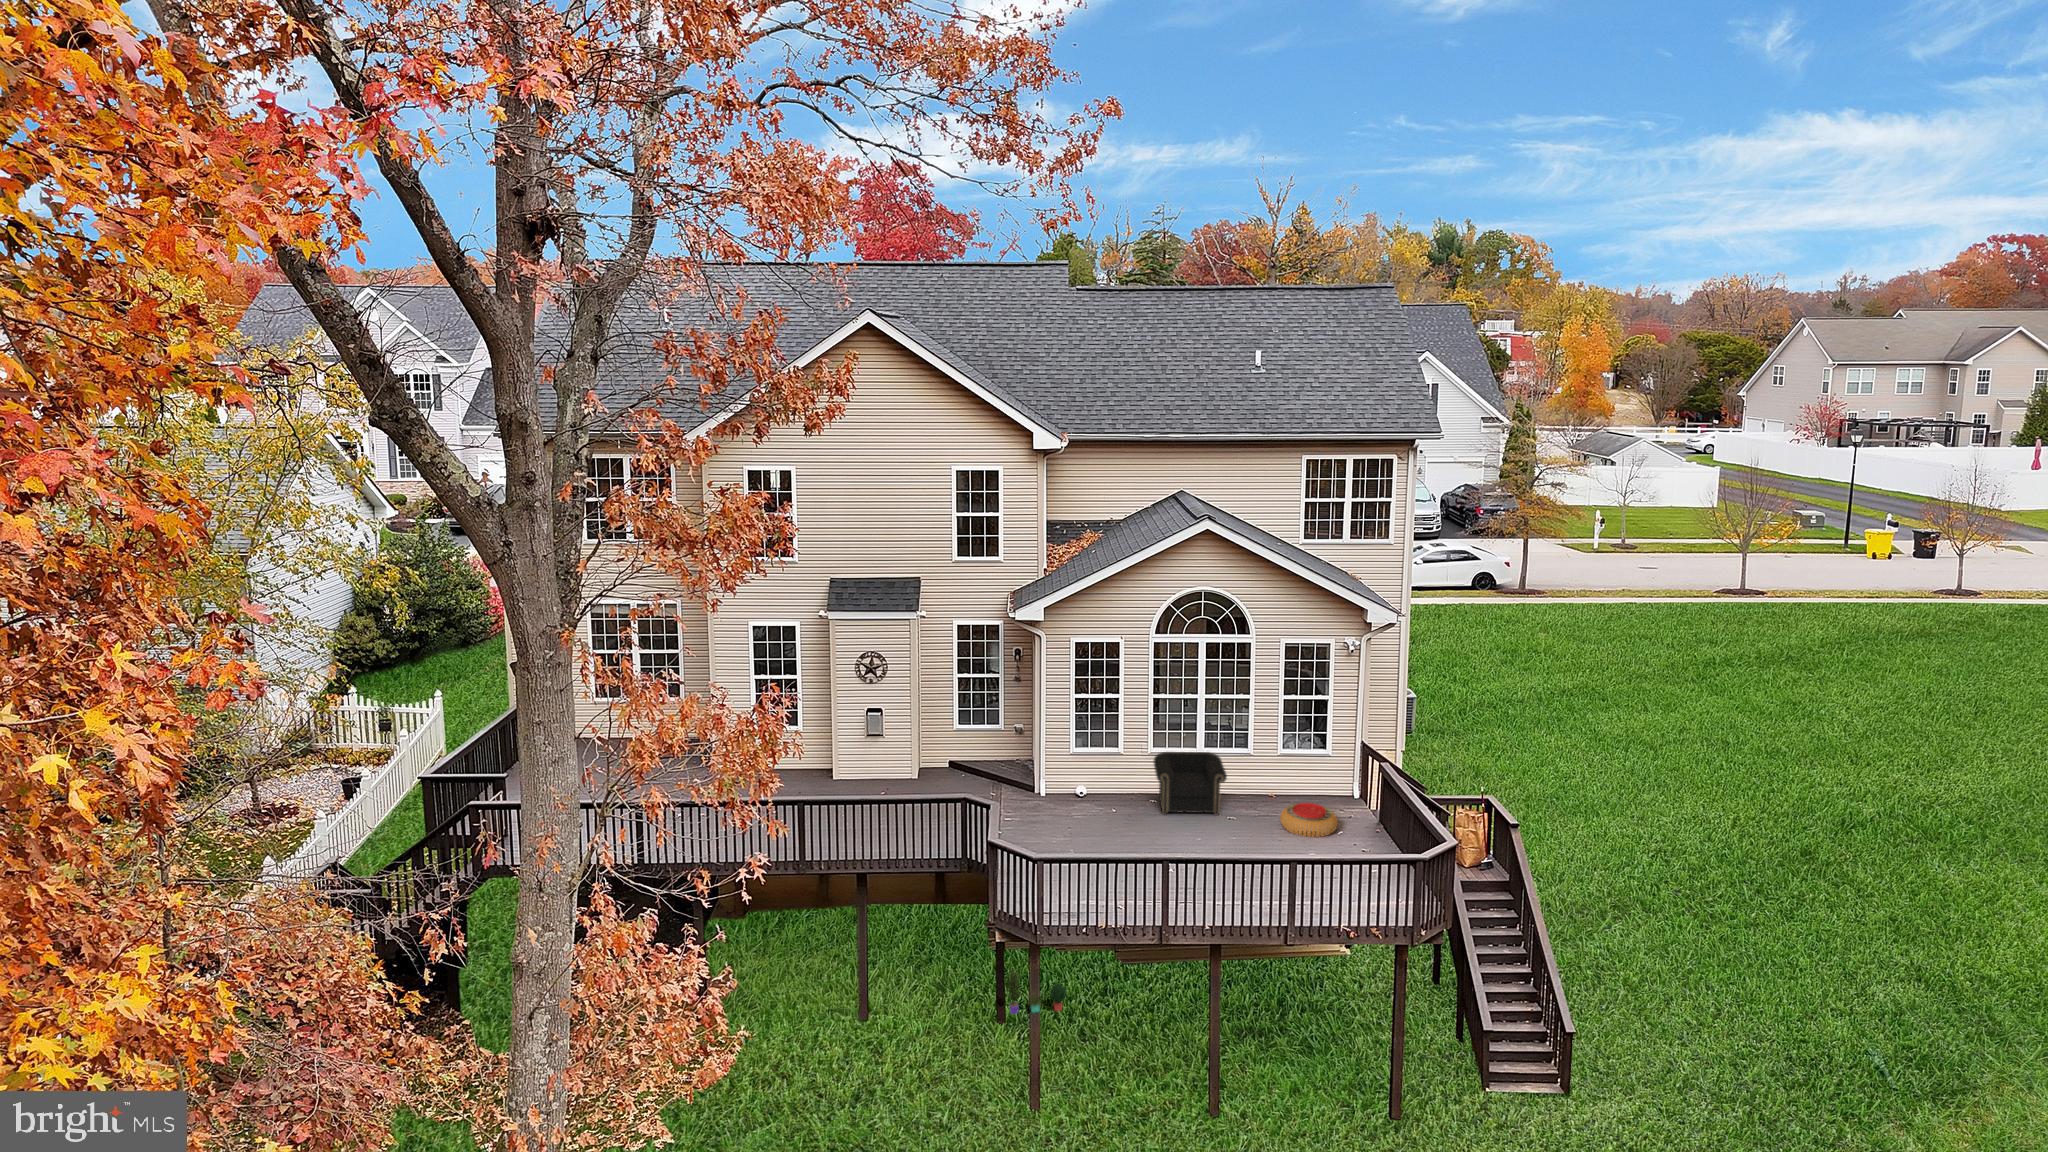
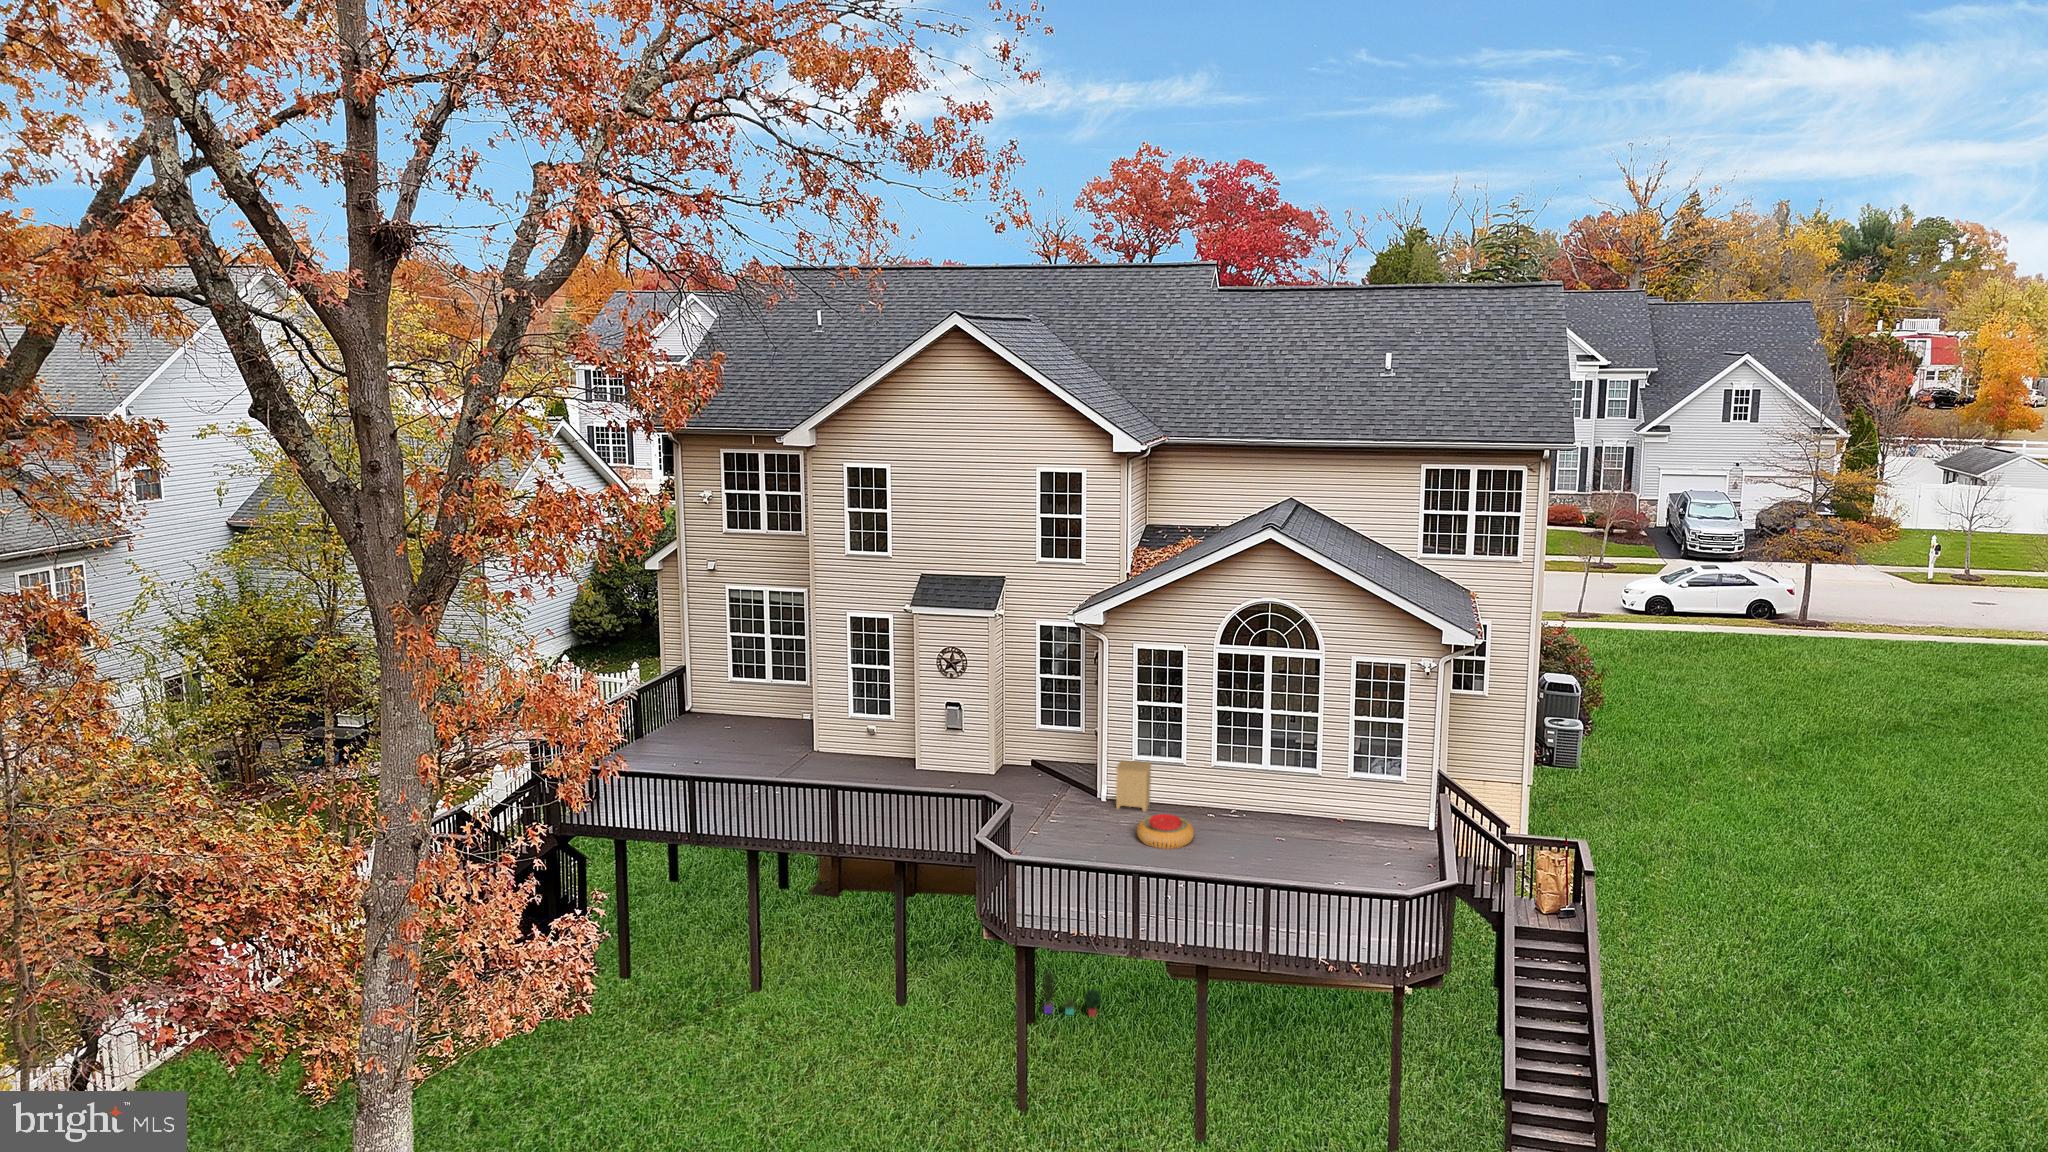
armchair: present [1154,752,1227,816] -> none [1207,767,1283,837]
side table: none [1058,753,1091,803] -> present [1116,760,1151,812]
pouf: present [1280,803,1338,837] -> present [1137,814,1194,849]

